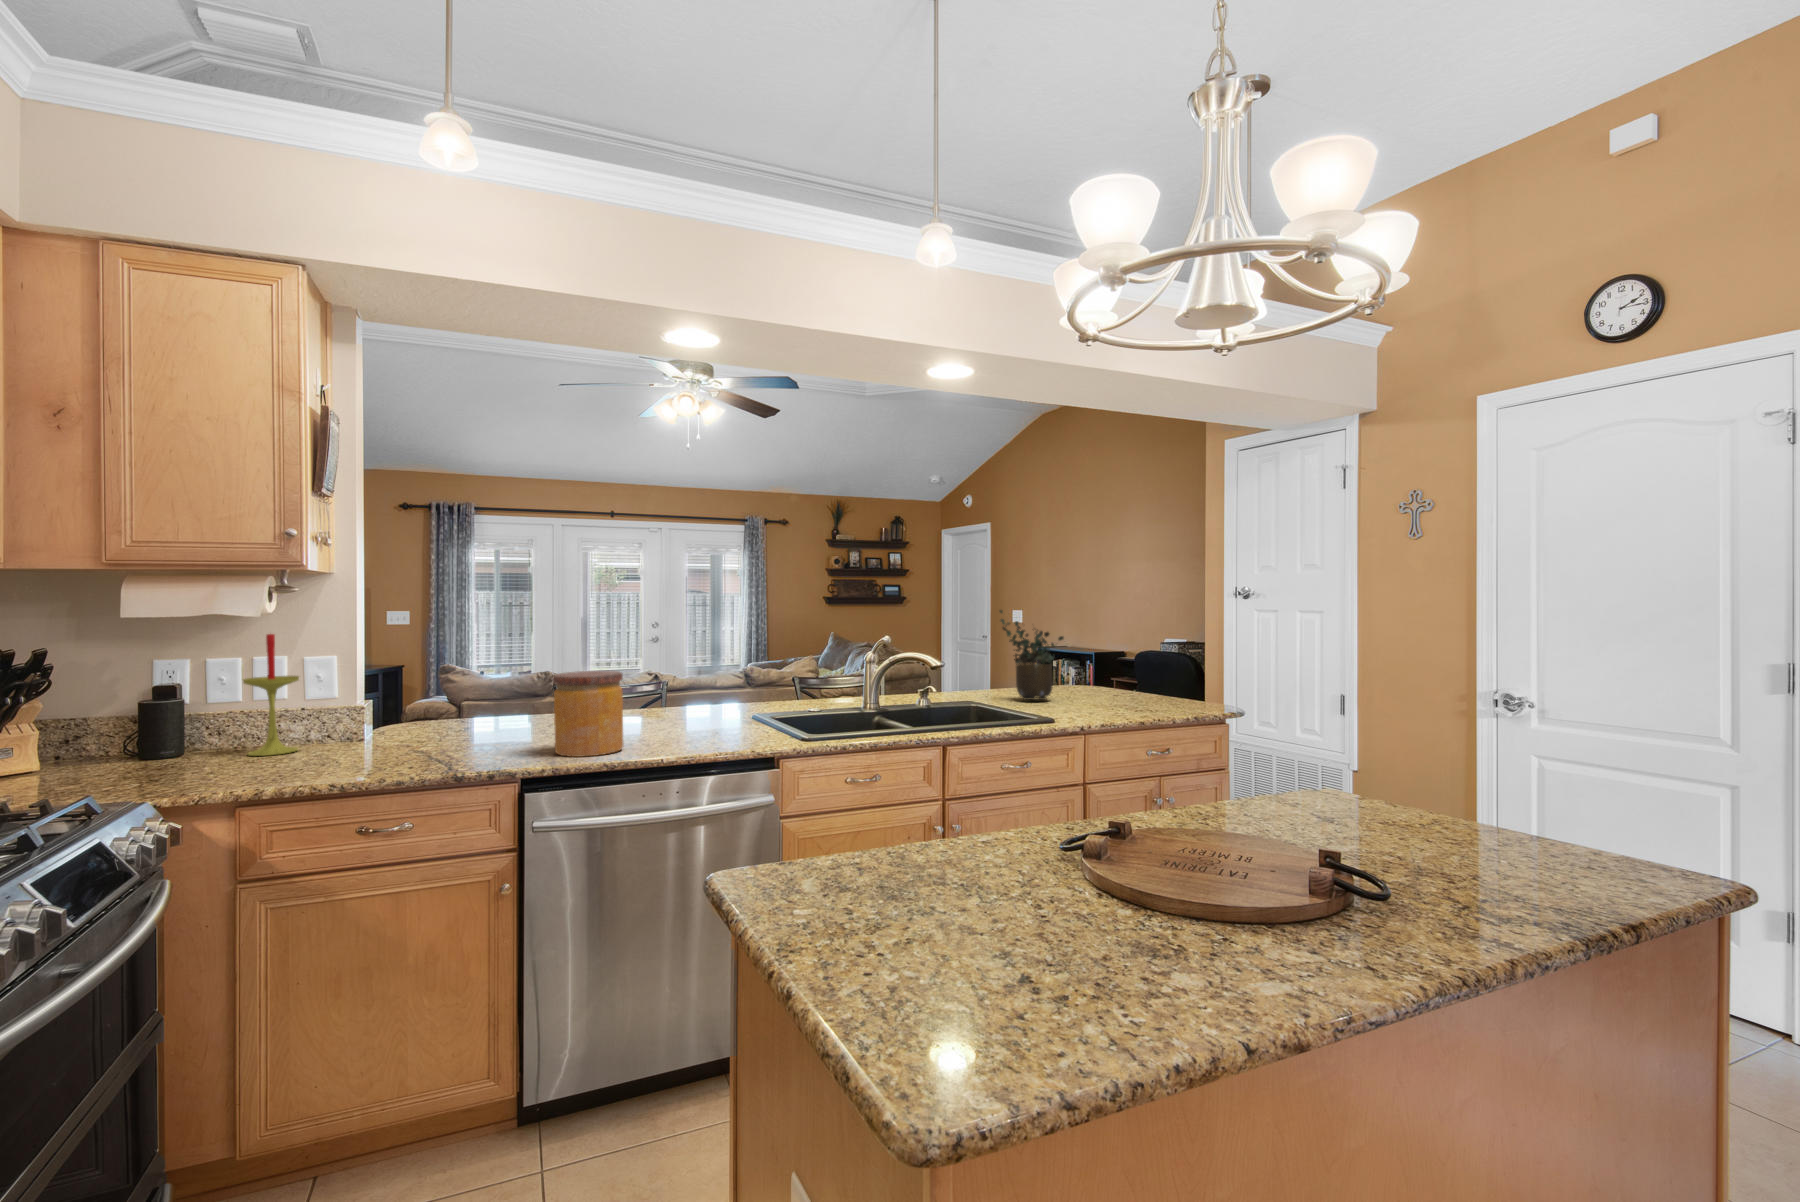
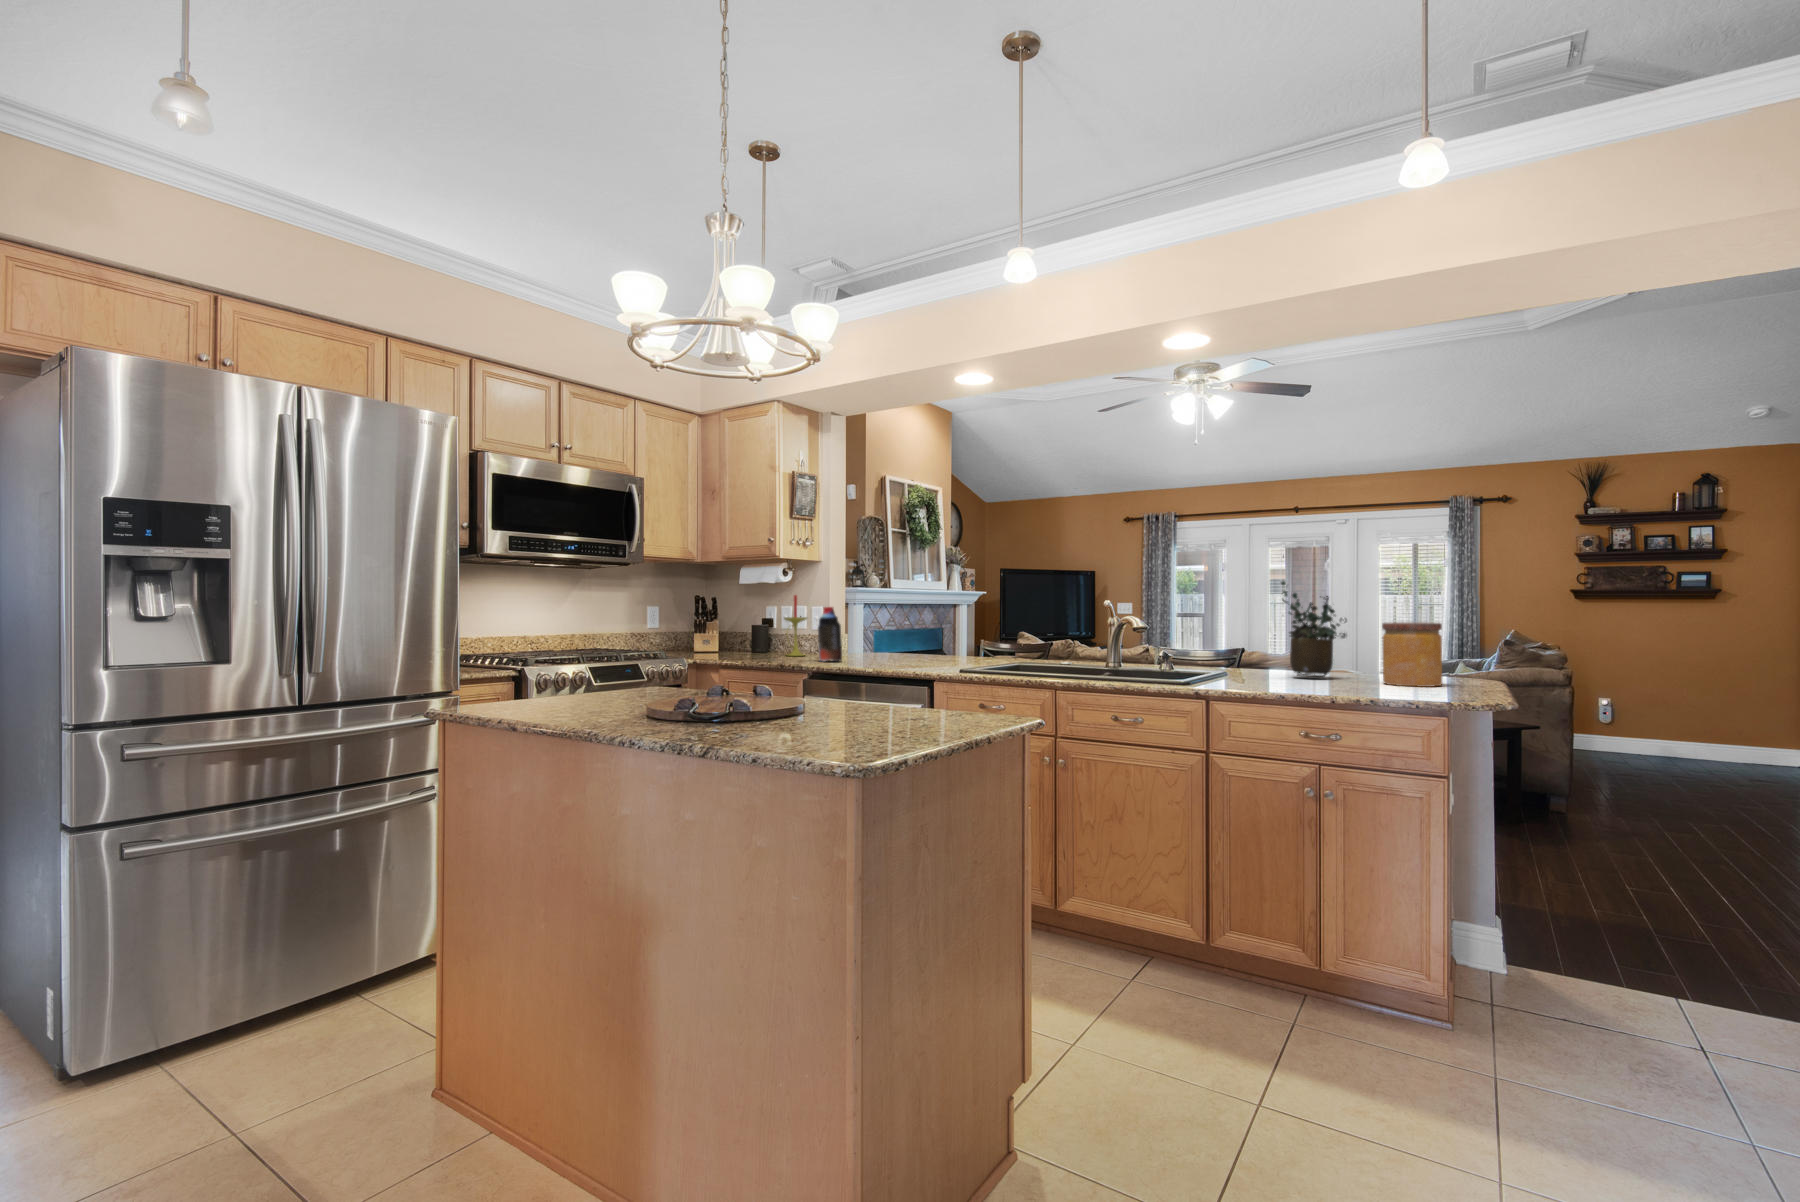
bottle: none [444,657,493,758] -> present [818,607,842,661]
jar: present [553,671,623,757] -> present [1382,622,1442,687]

